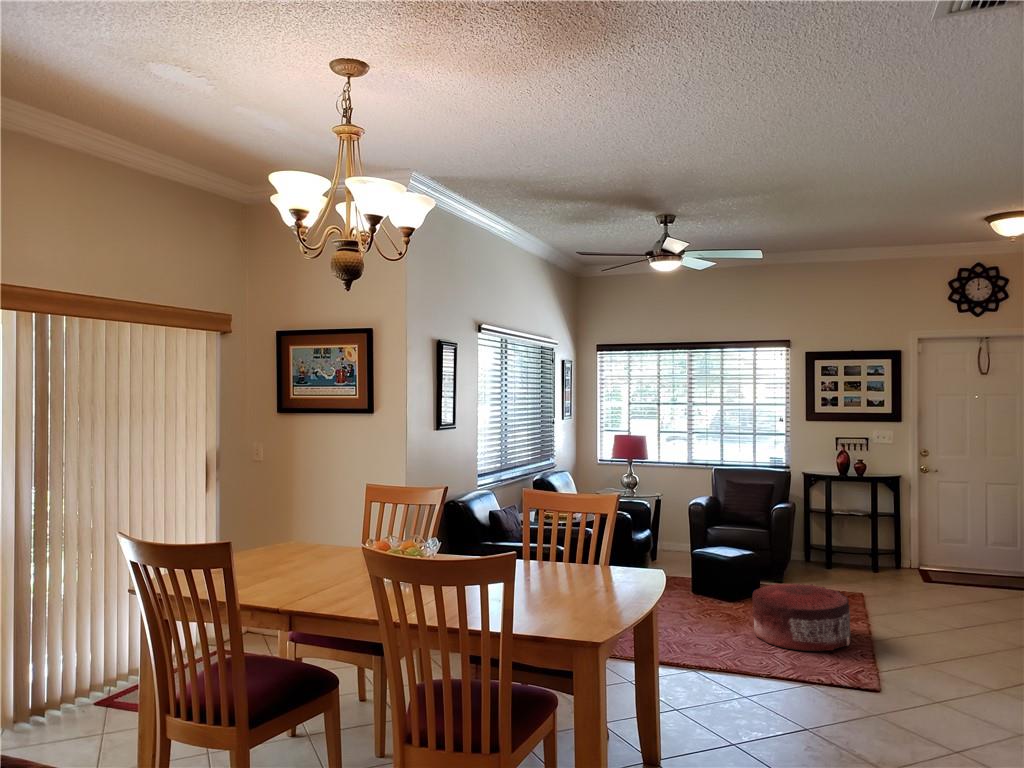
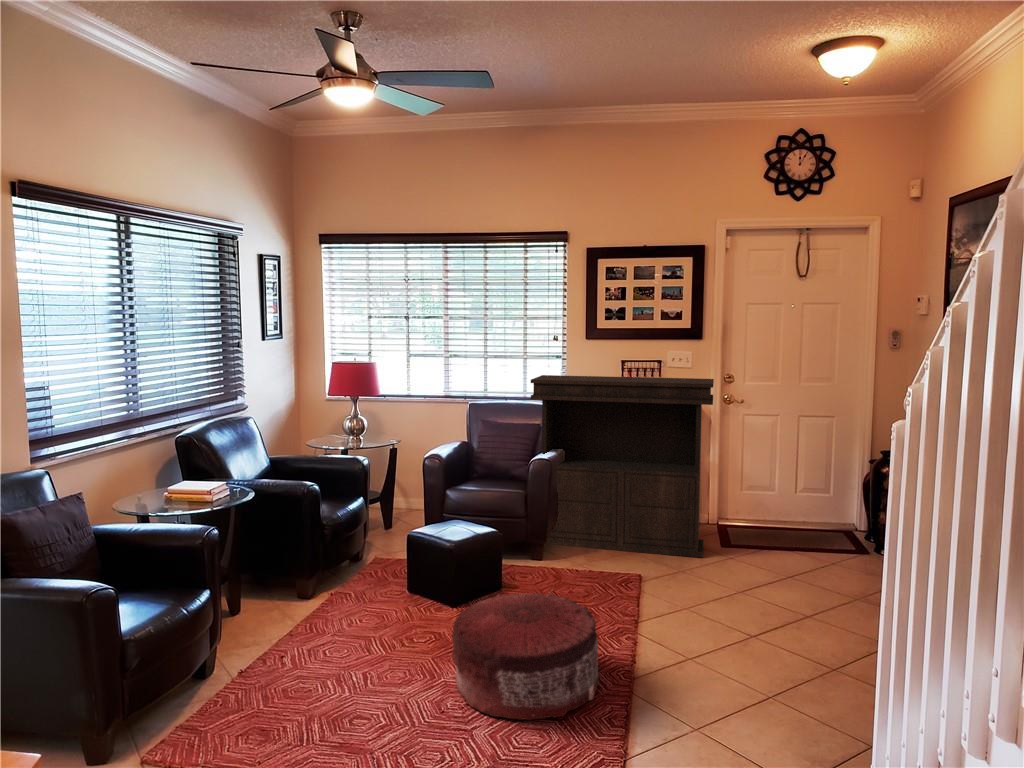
console table: none [769,447,915,588] -> present [531,375,714,557]

